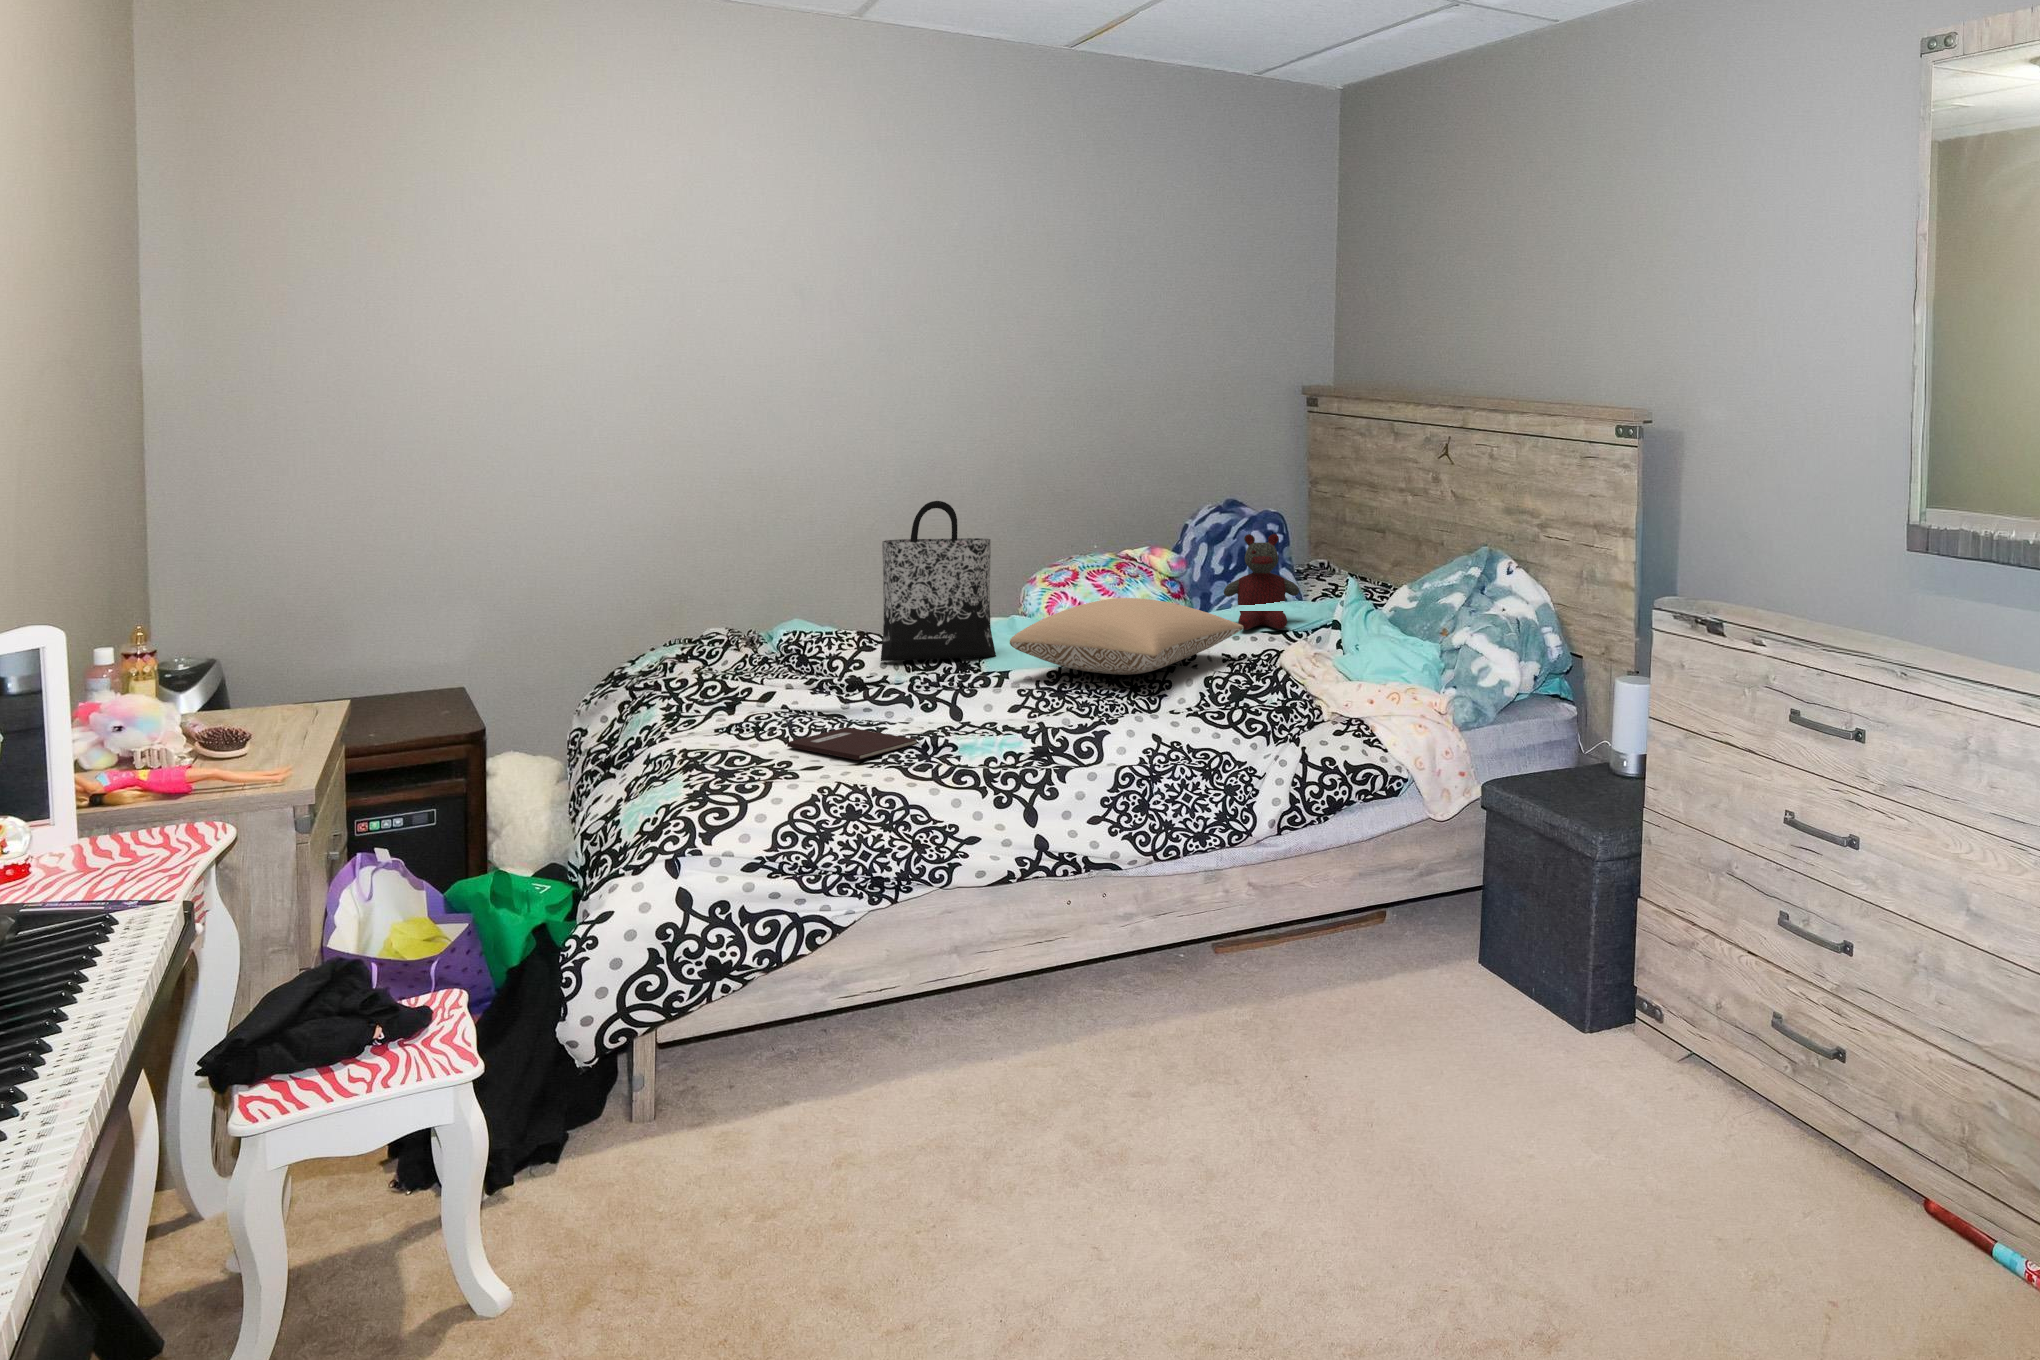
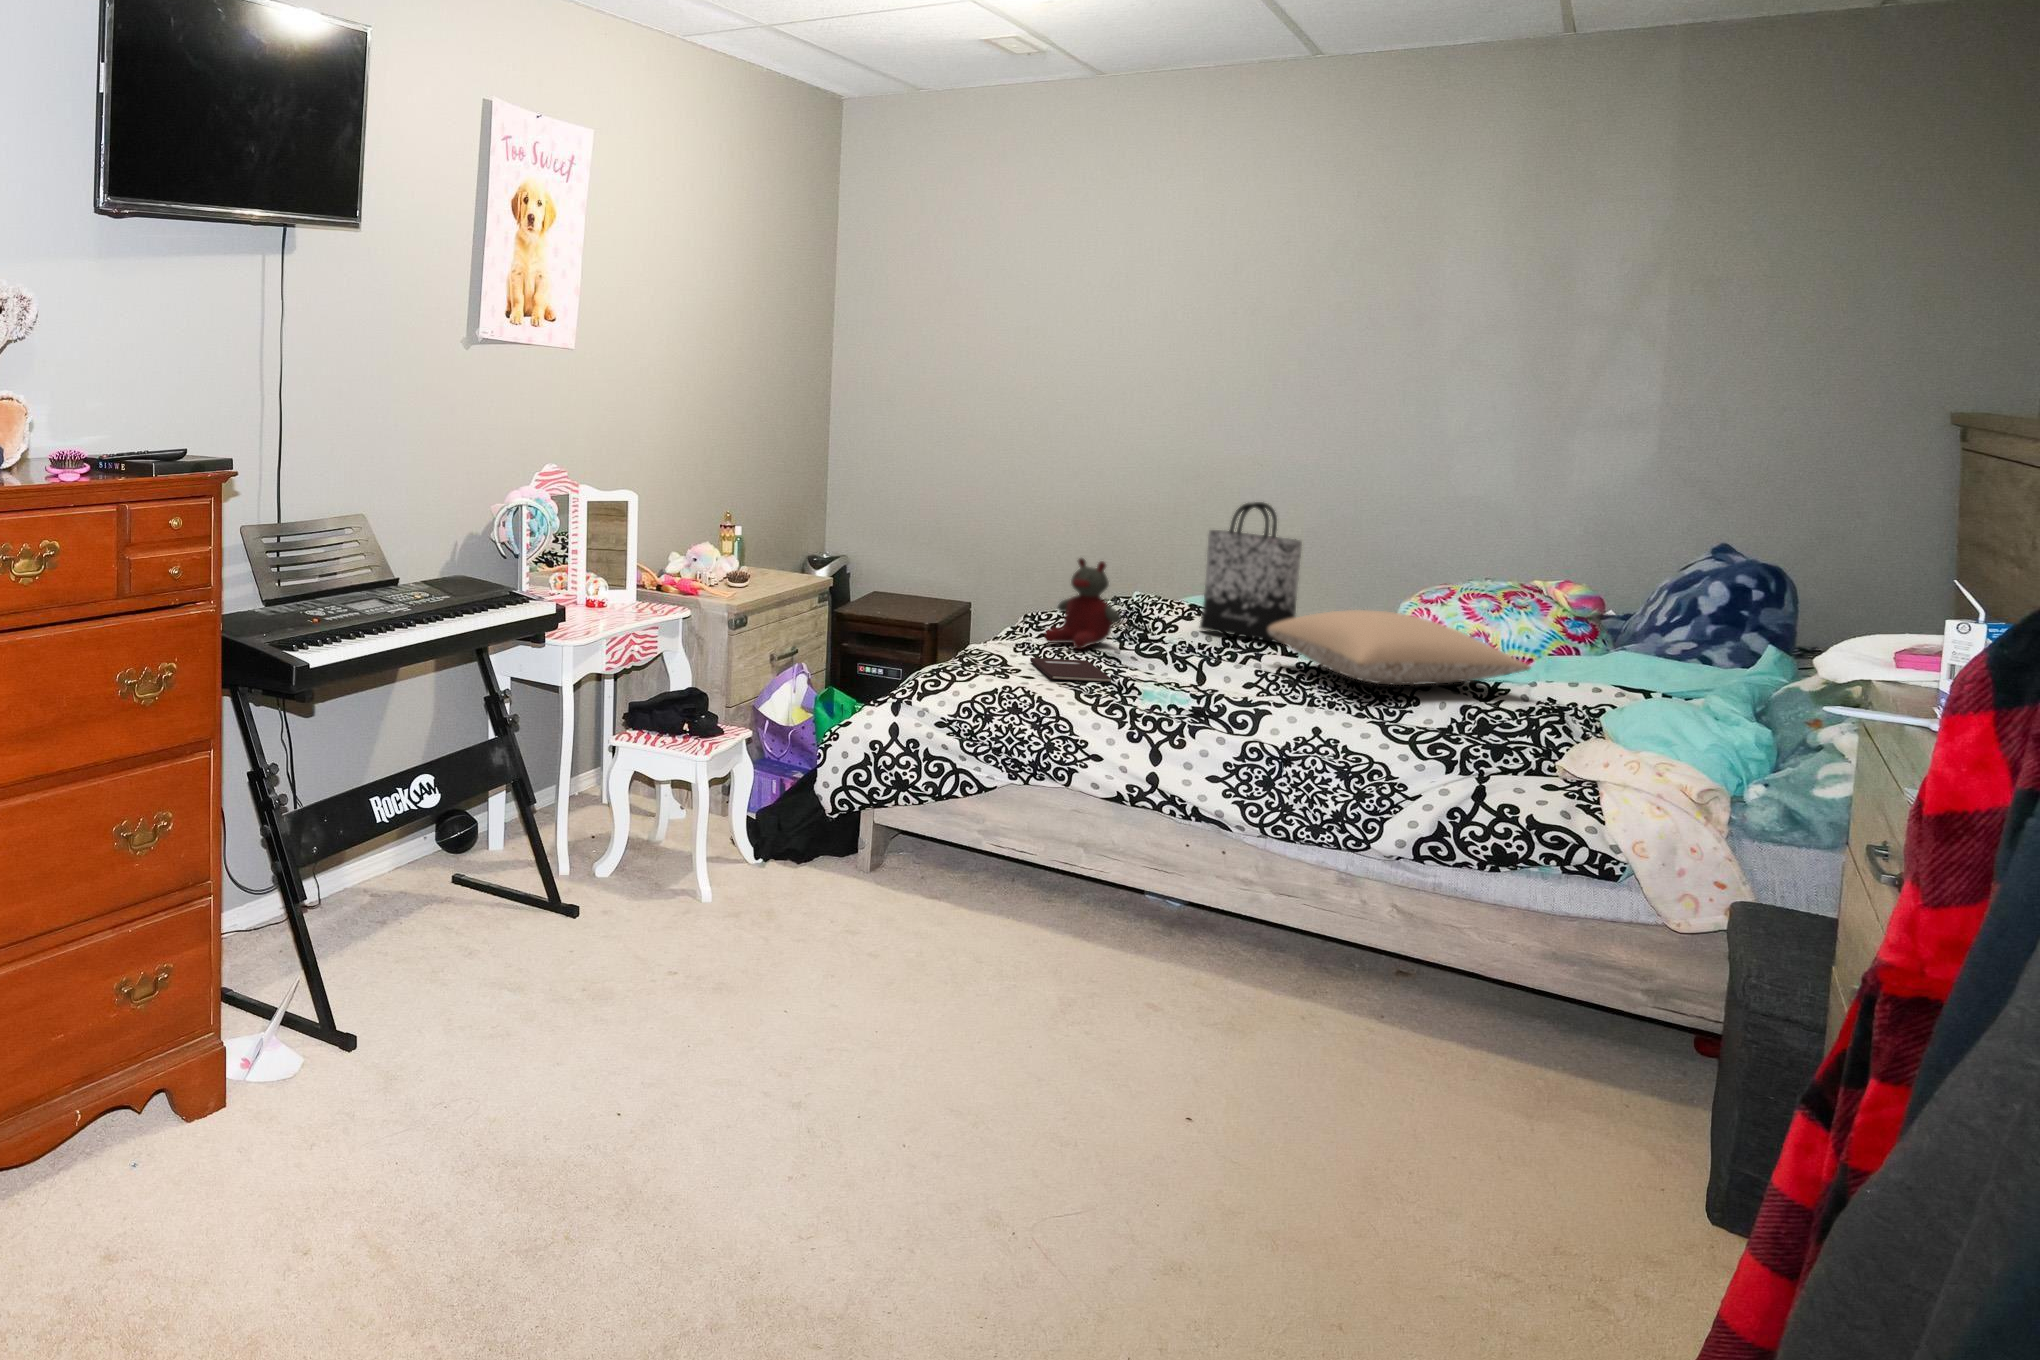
stuffed bear: present [1224,534,1299,630] -> present [1044,558,1121,649]

